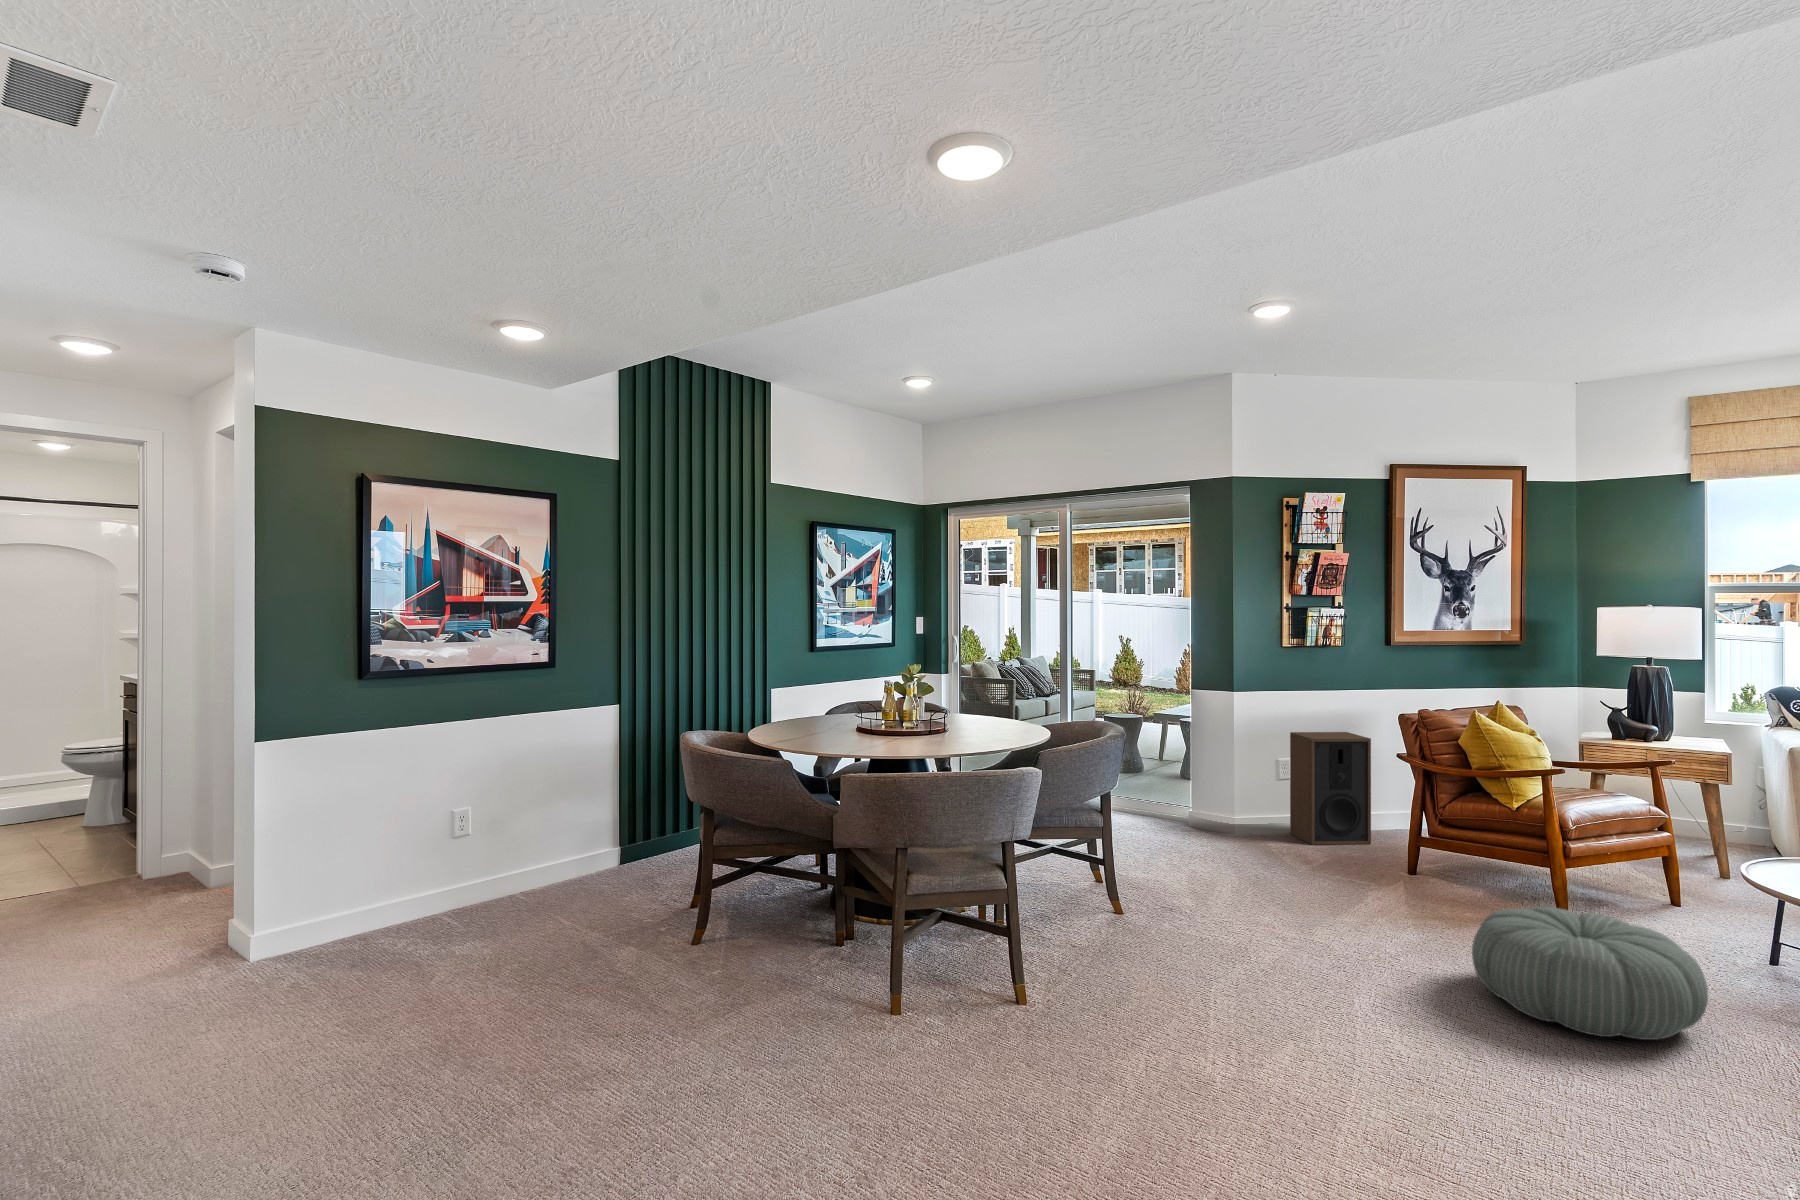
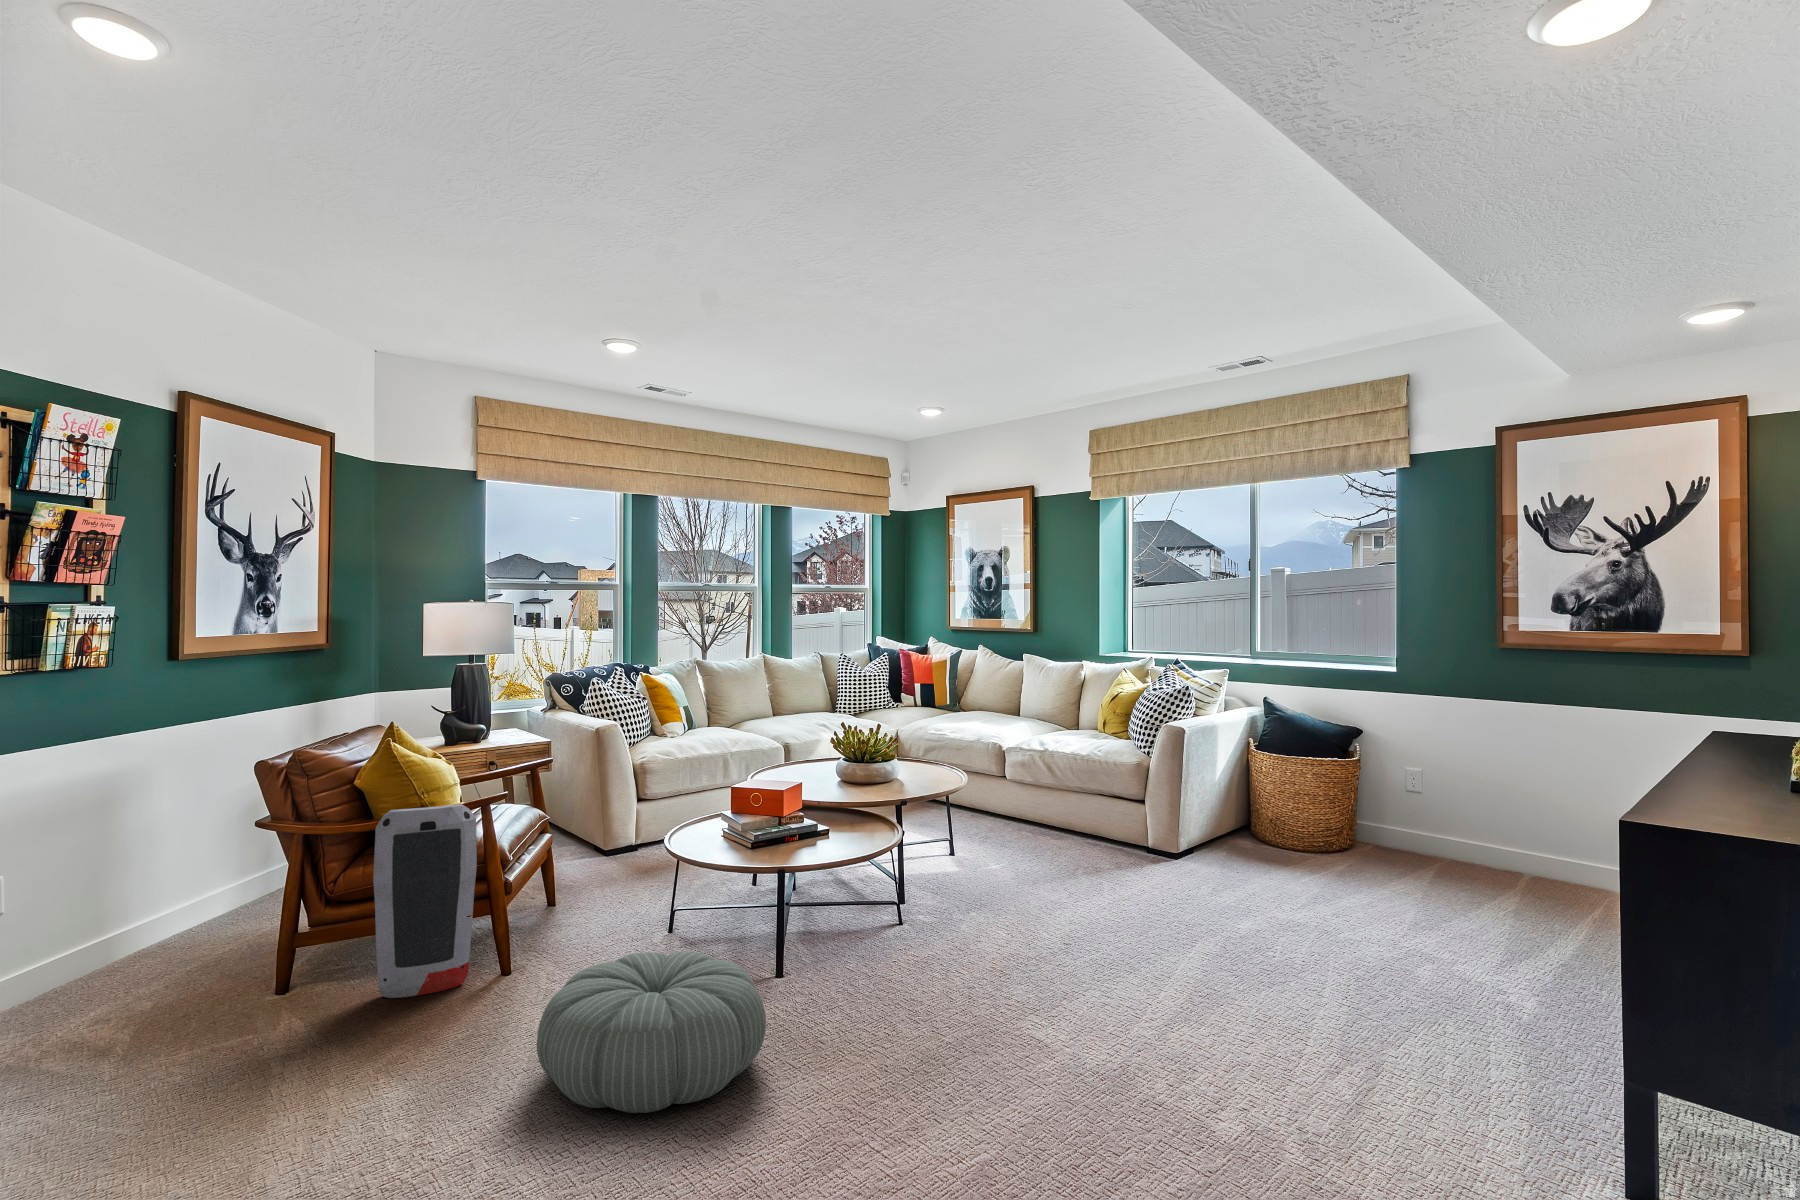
speaker: present [1290,732,1371,845] -> none [13,799,175,1000]
air purifier: none [1450,762,1531,913] -> present [373,804,477,998]

